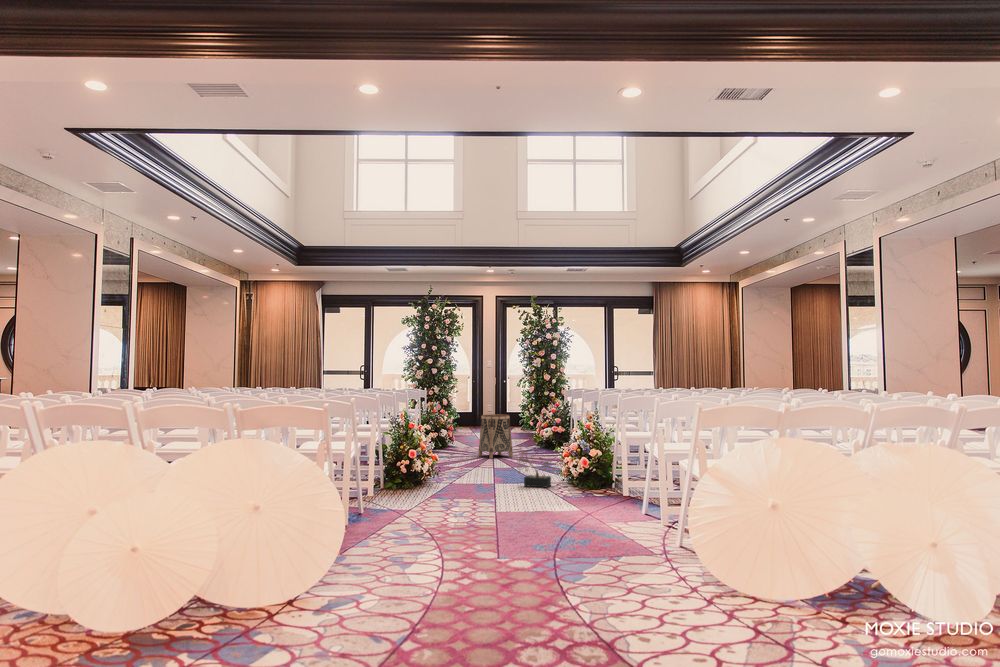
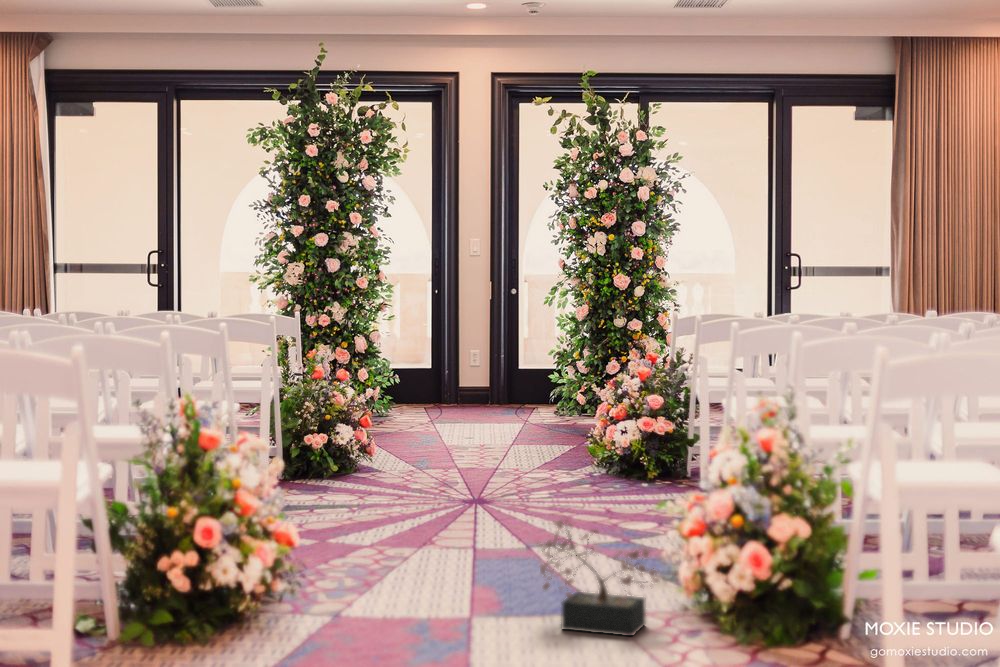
basket: present [479,414,513,458] -> none [439,384,531,505]

